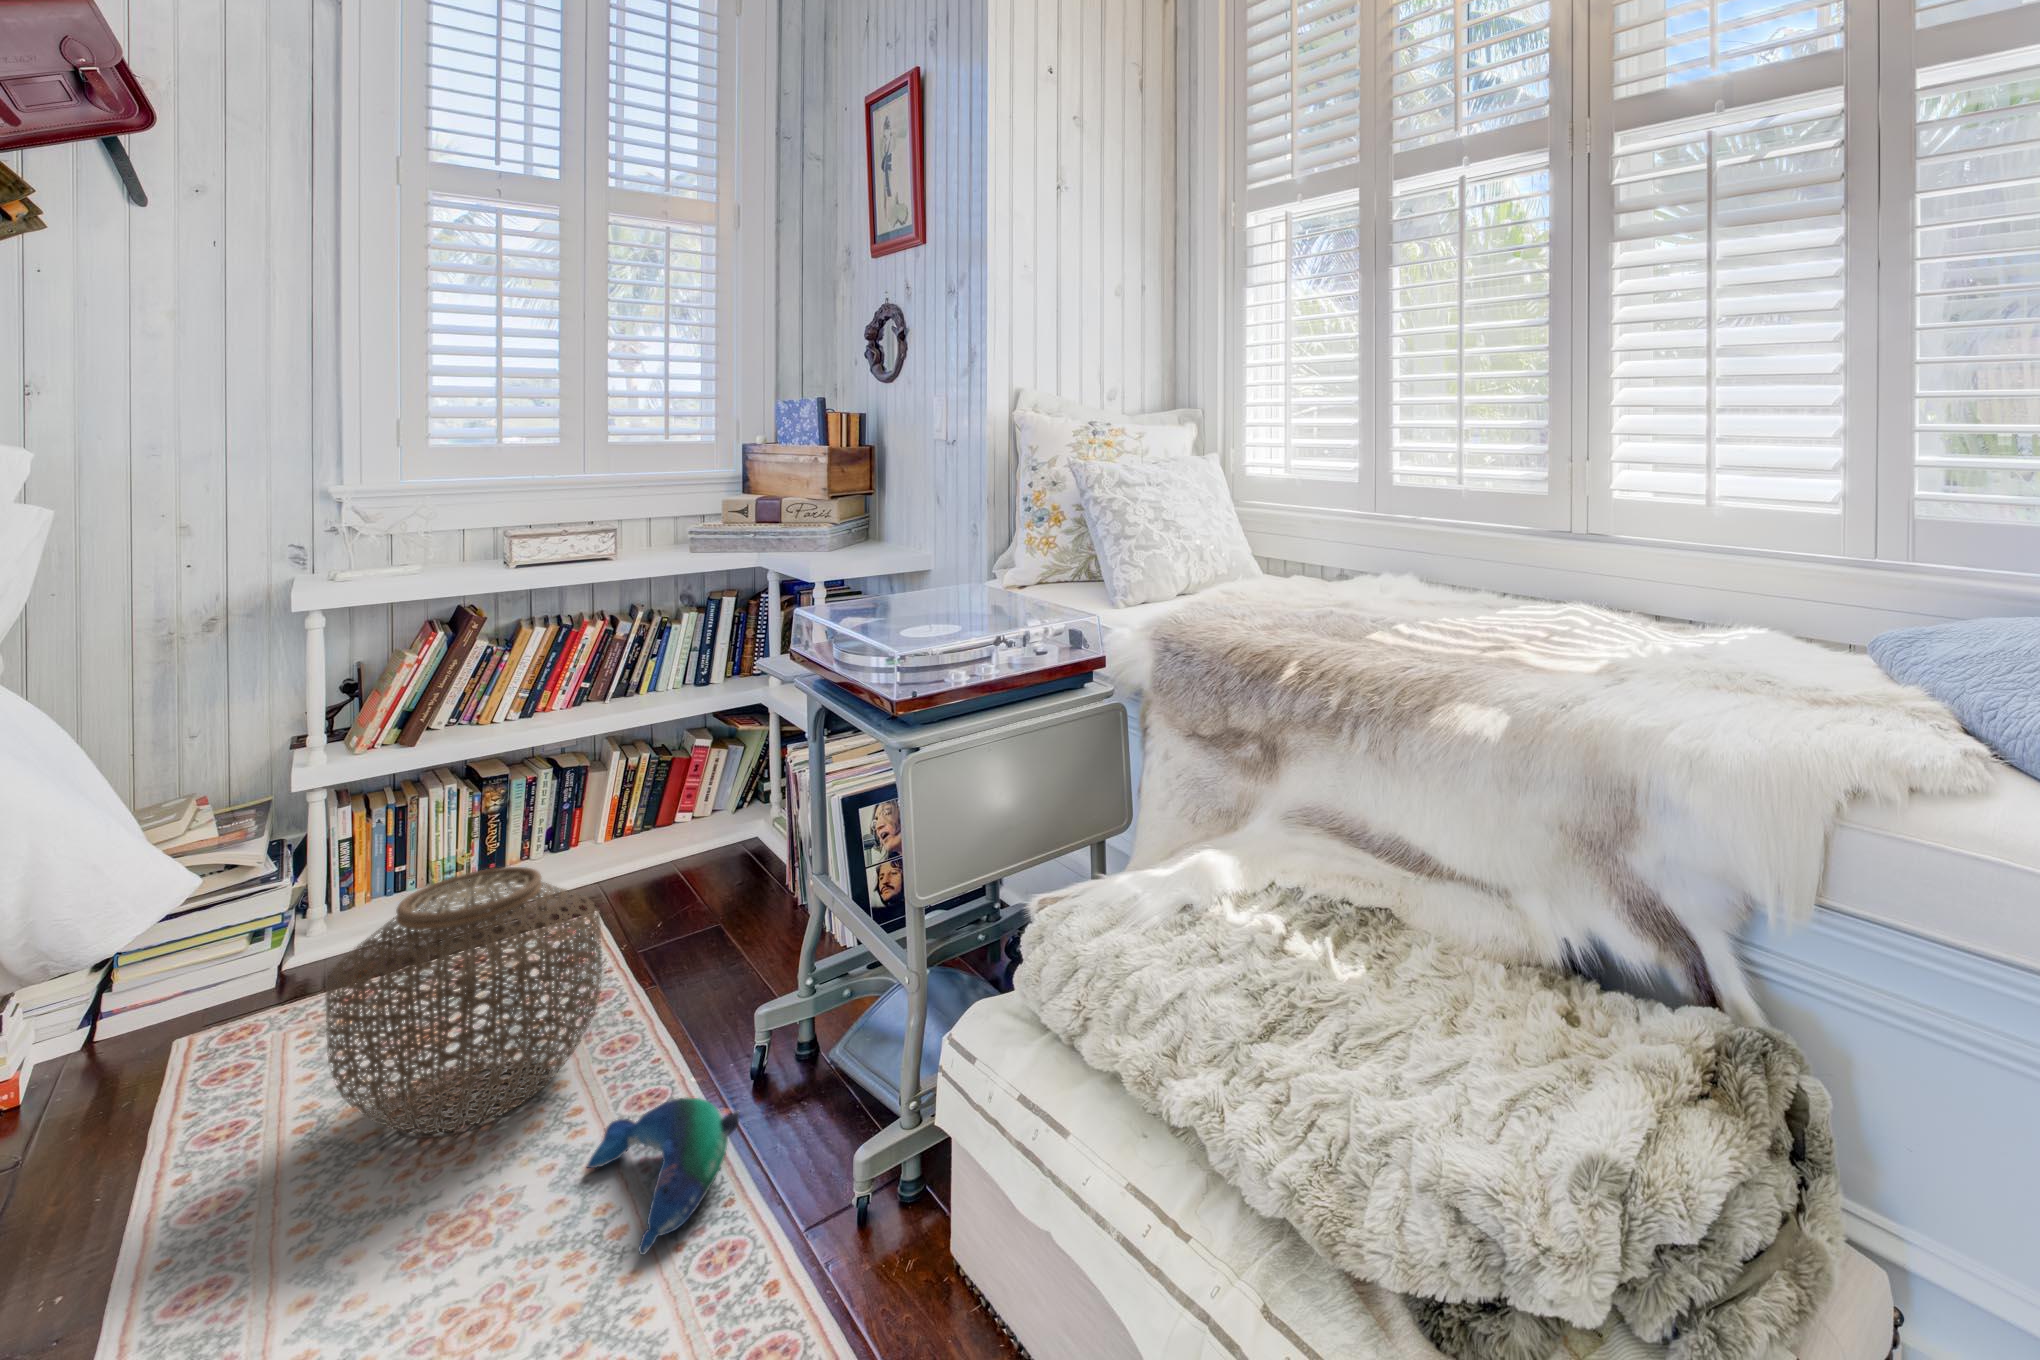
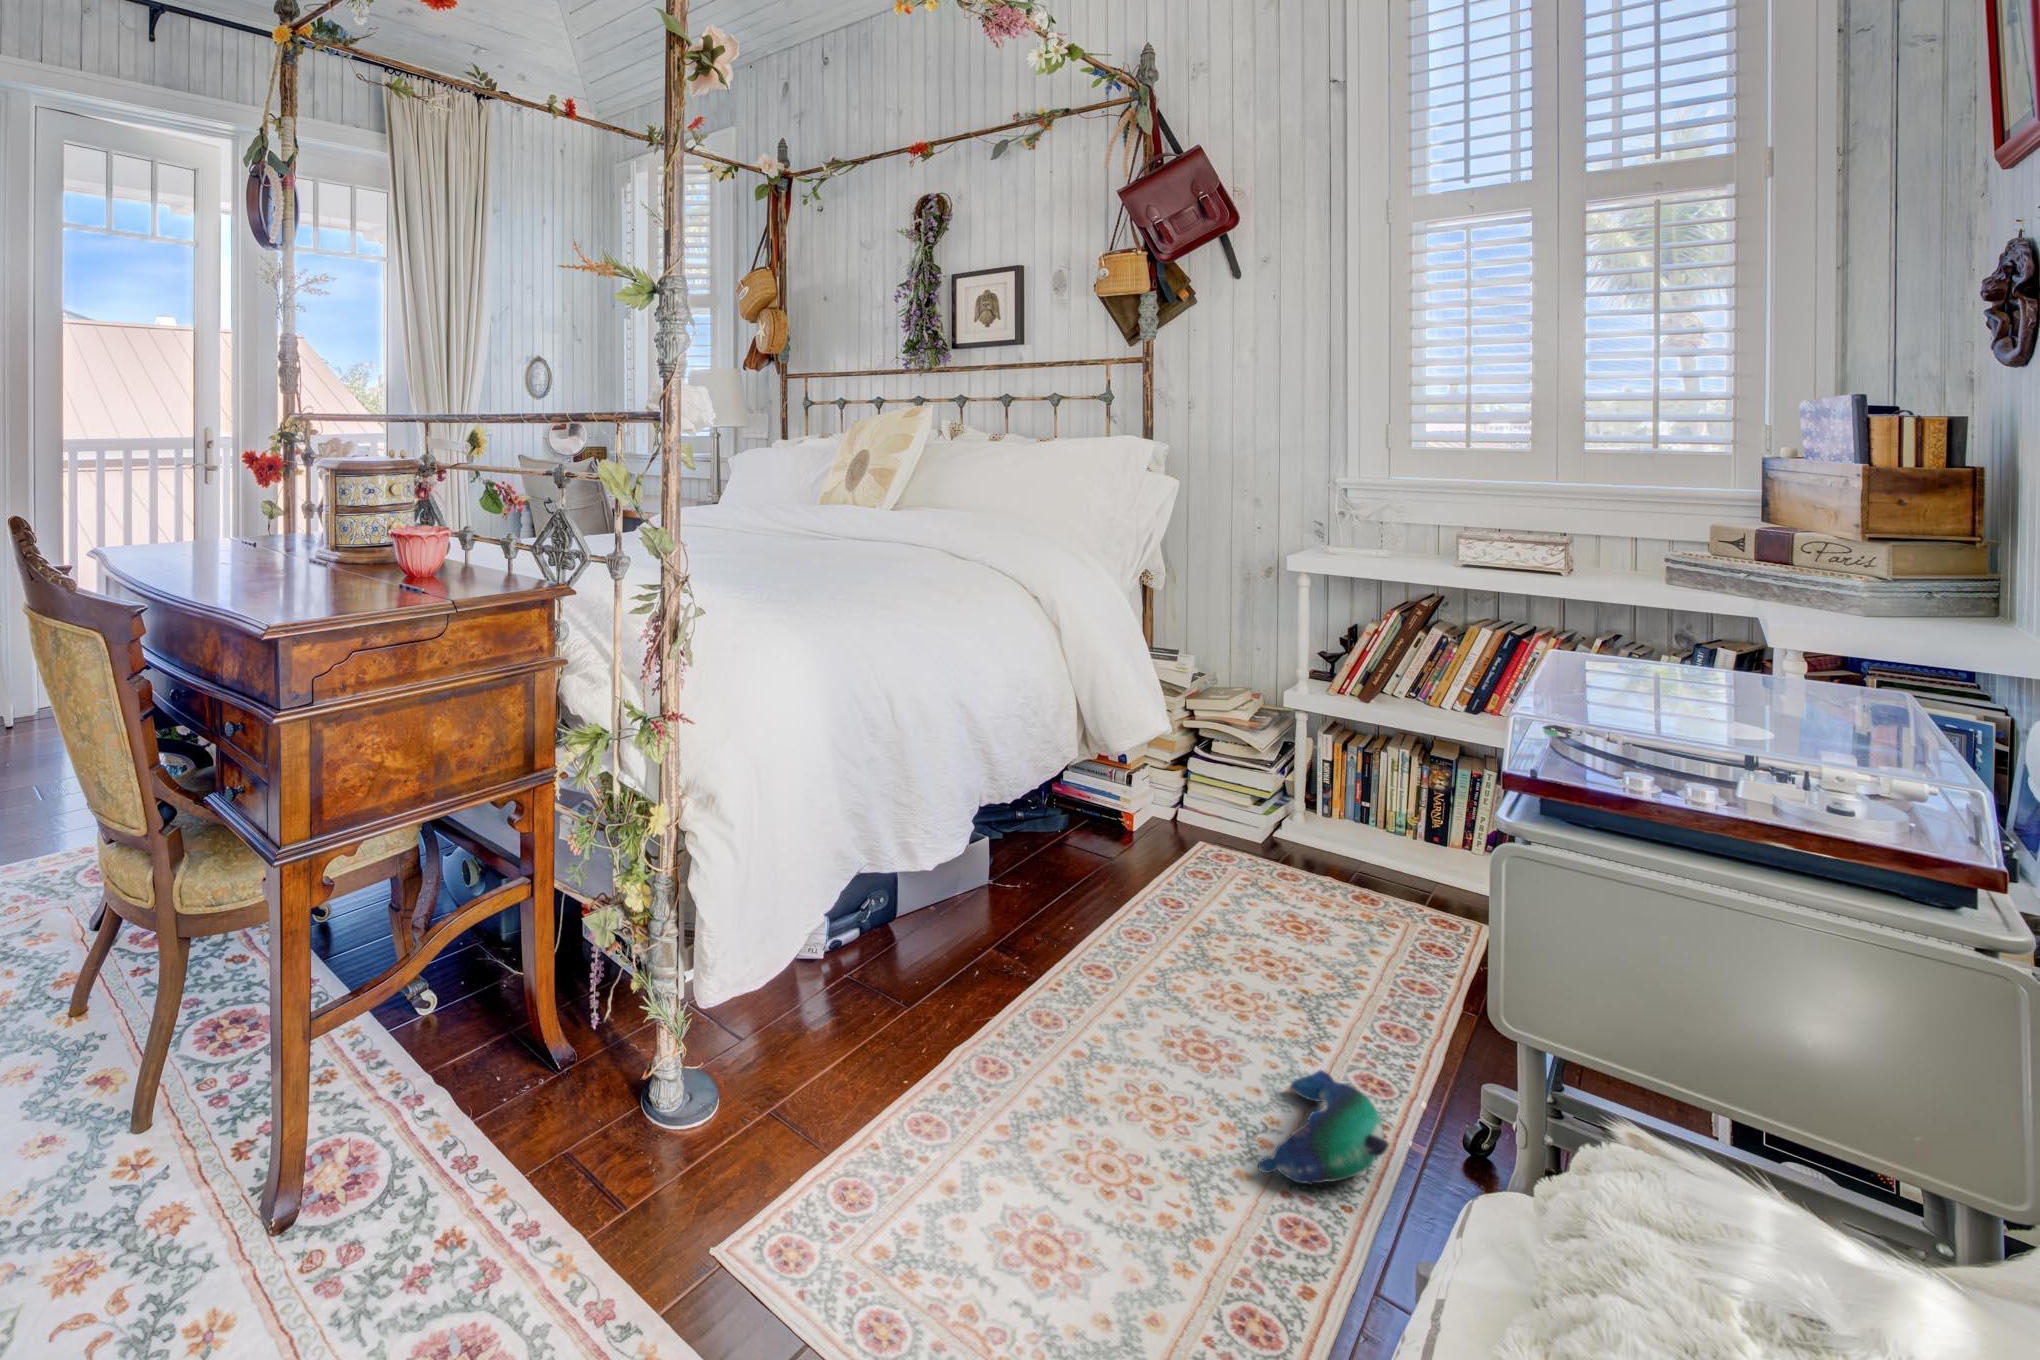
woven basket: present [326,867,602,1134] -> none [1195,805,1392,1016]

